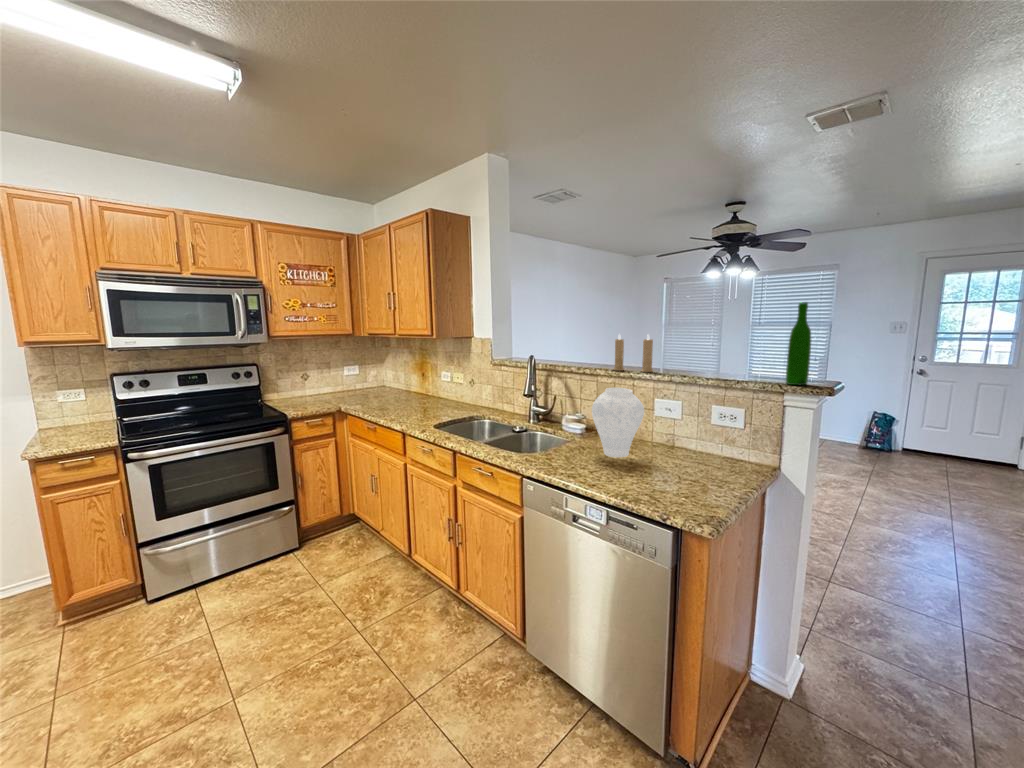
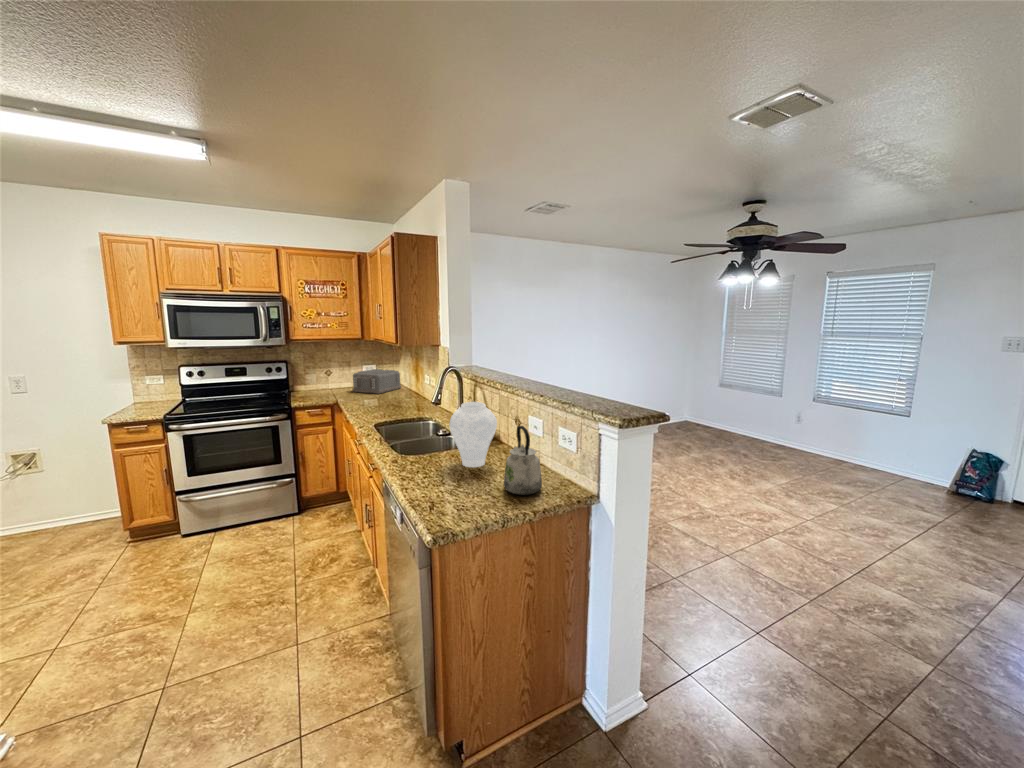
wine bottle: present [786,302,811,385] -> none [605,329,626,414]
candle: present [613,335,653,372] -> none [509,349,539,388]
toaster: none [343,370,396,397] -> present [353,369,401,394]
kettle: none [680,405,731,476] -> present [504,426,542,495]

